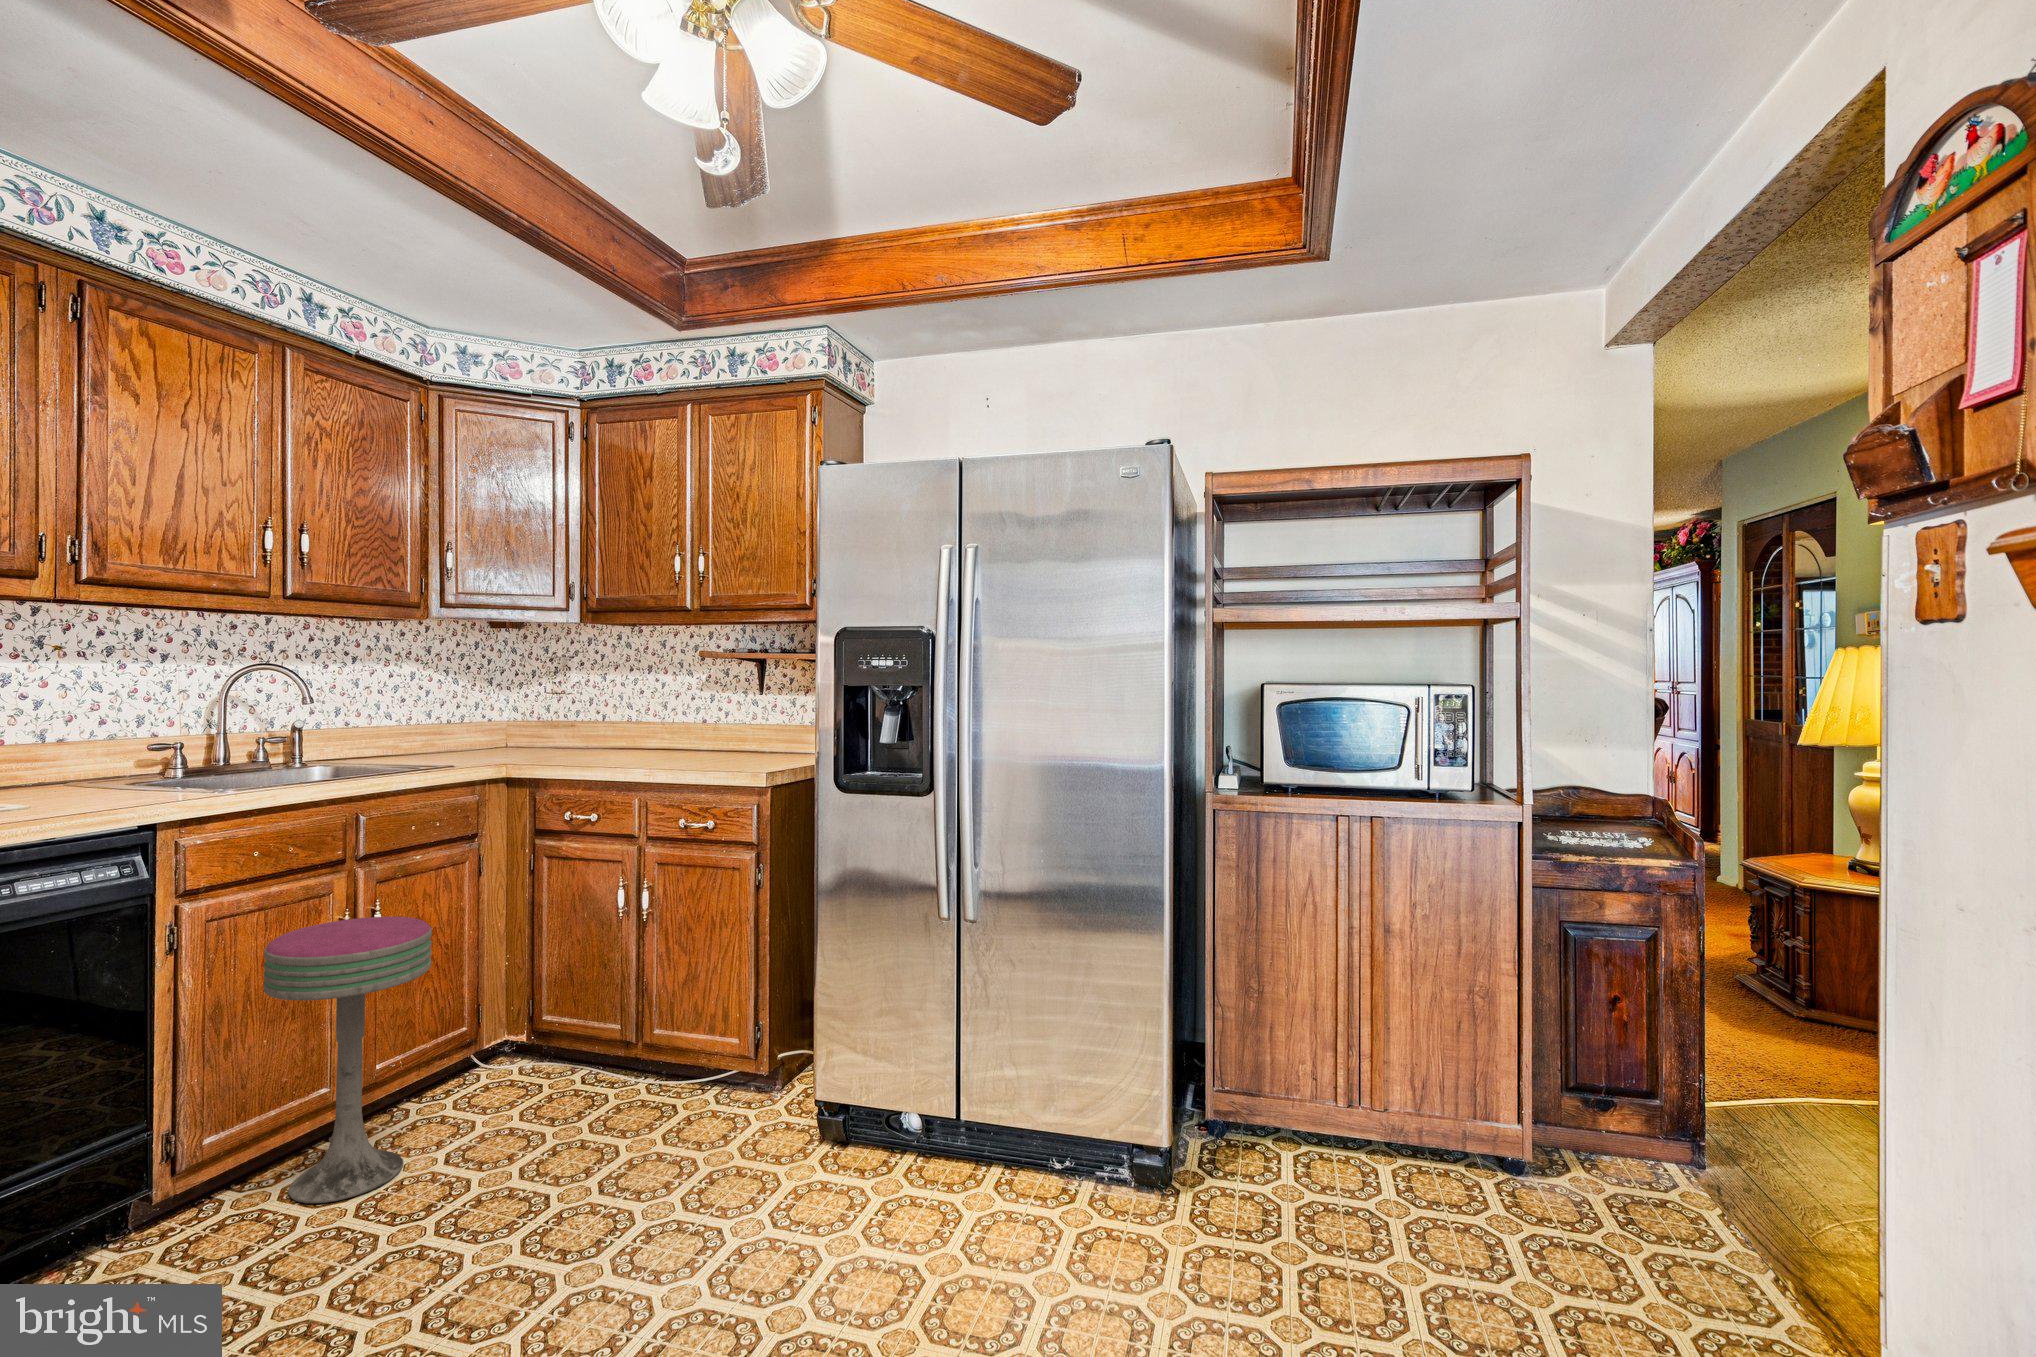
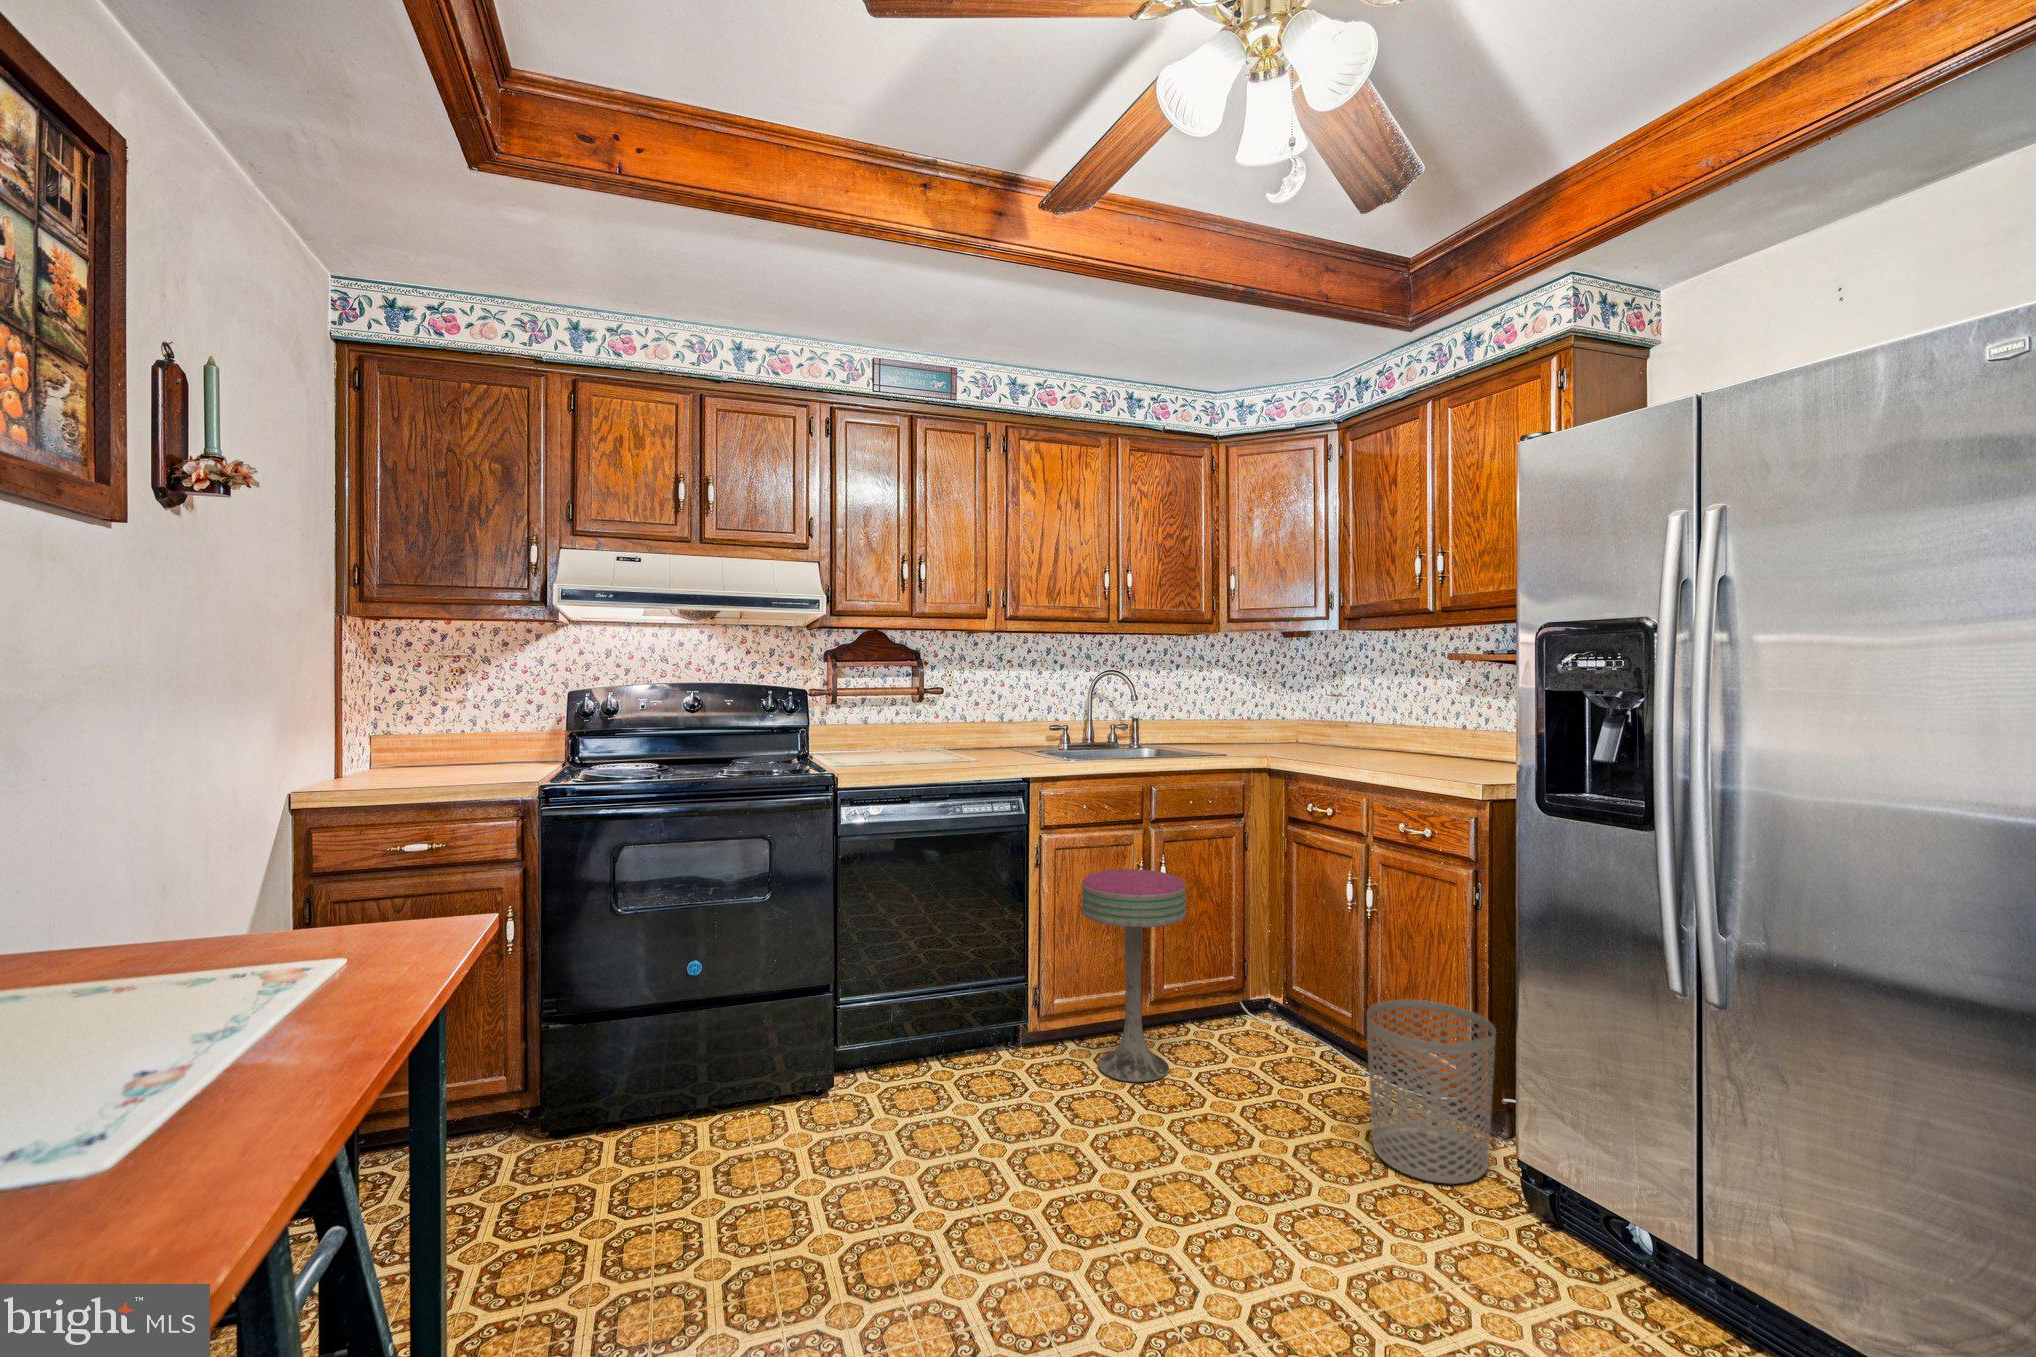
waste bin: none [669,984,788,1159] -> present [1367,1000,1496,1184]

